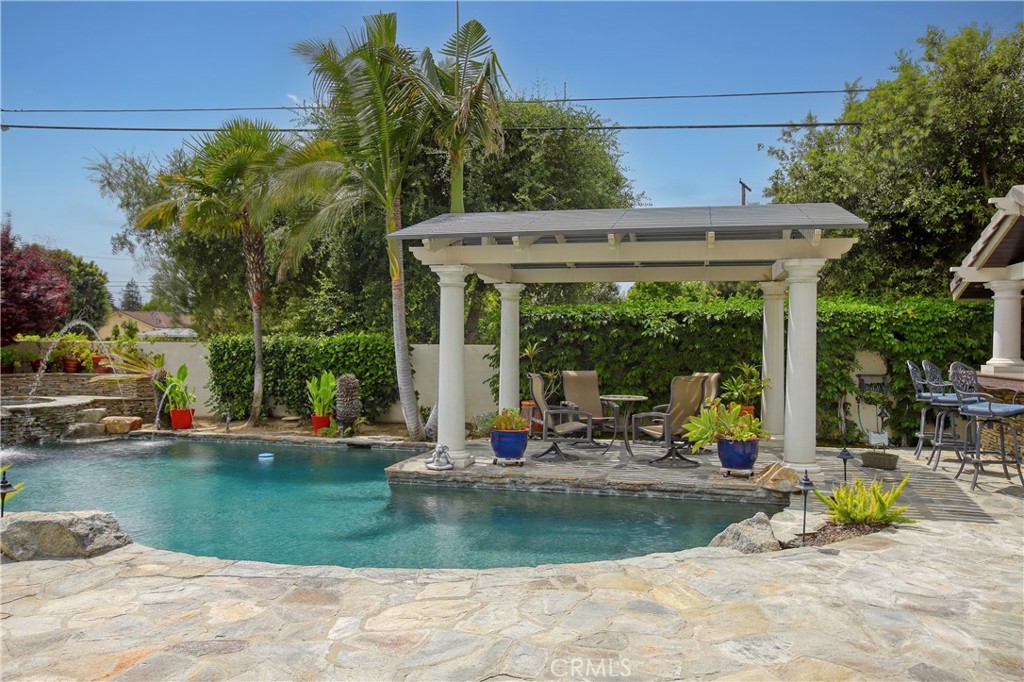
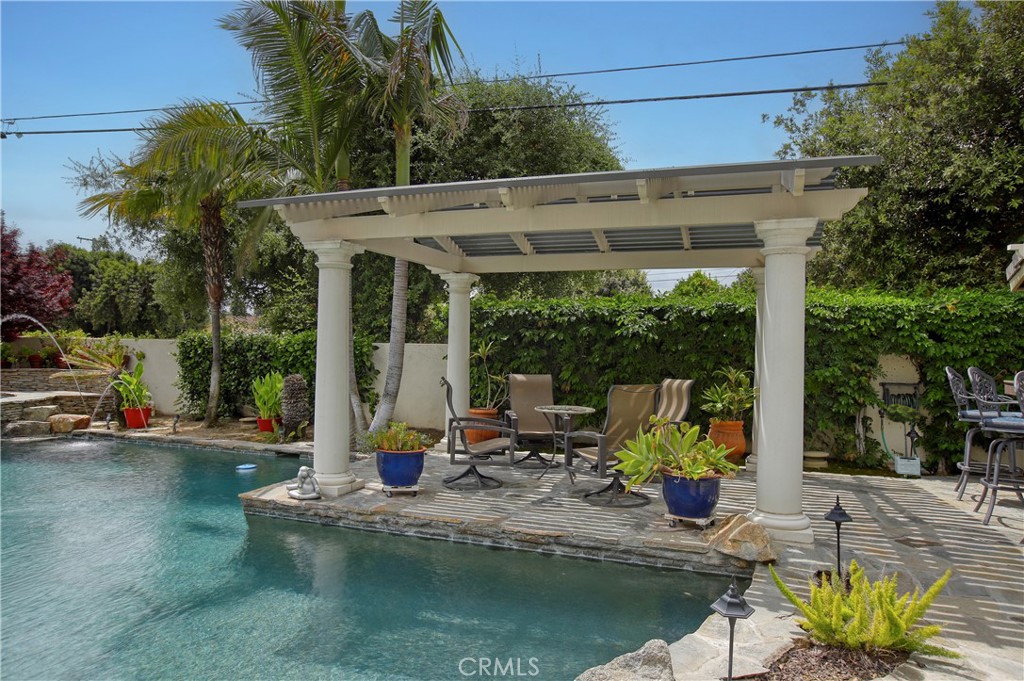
basket: present [860,443,899,469] -> none [876,480,935,519]

